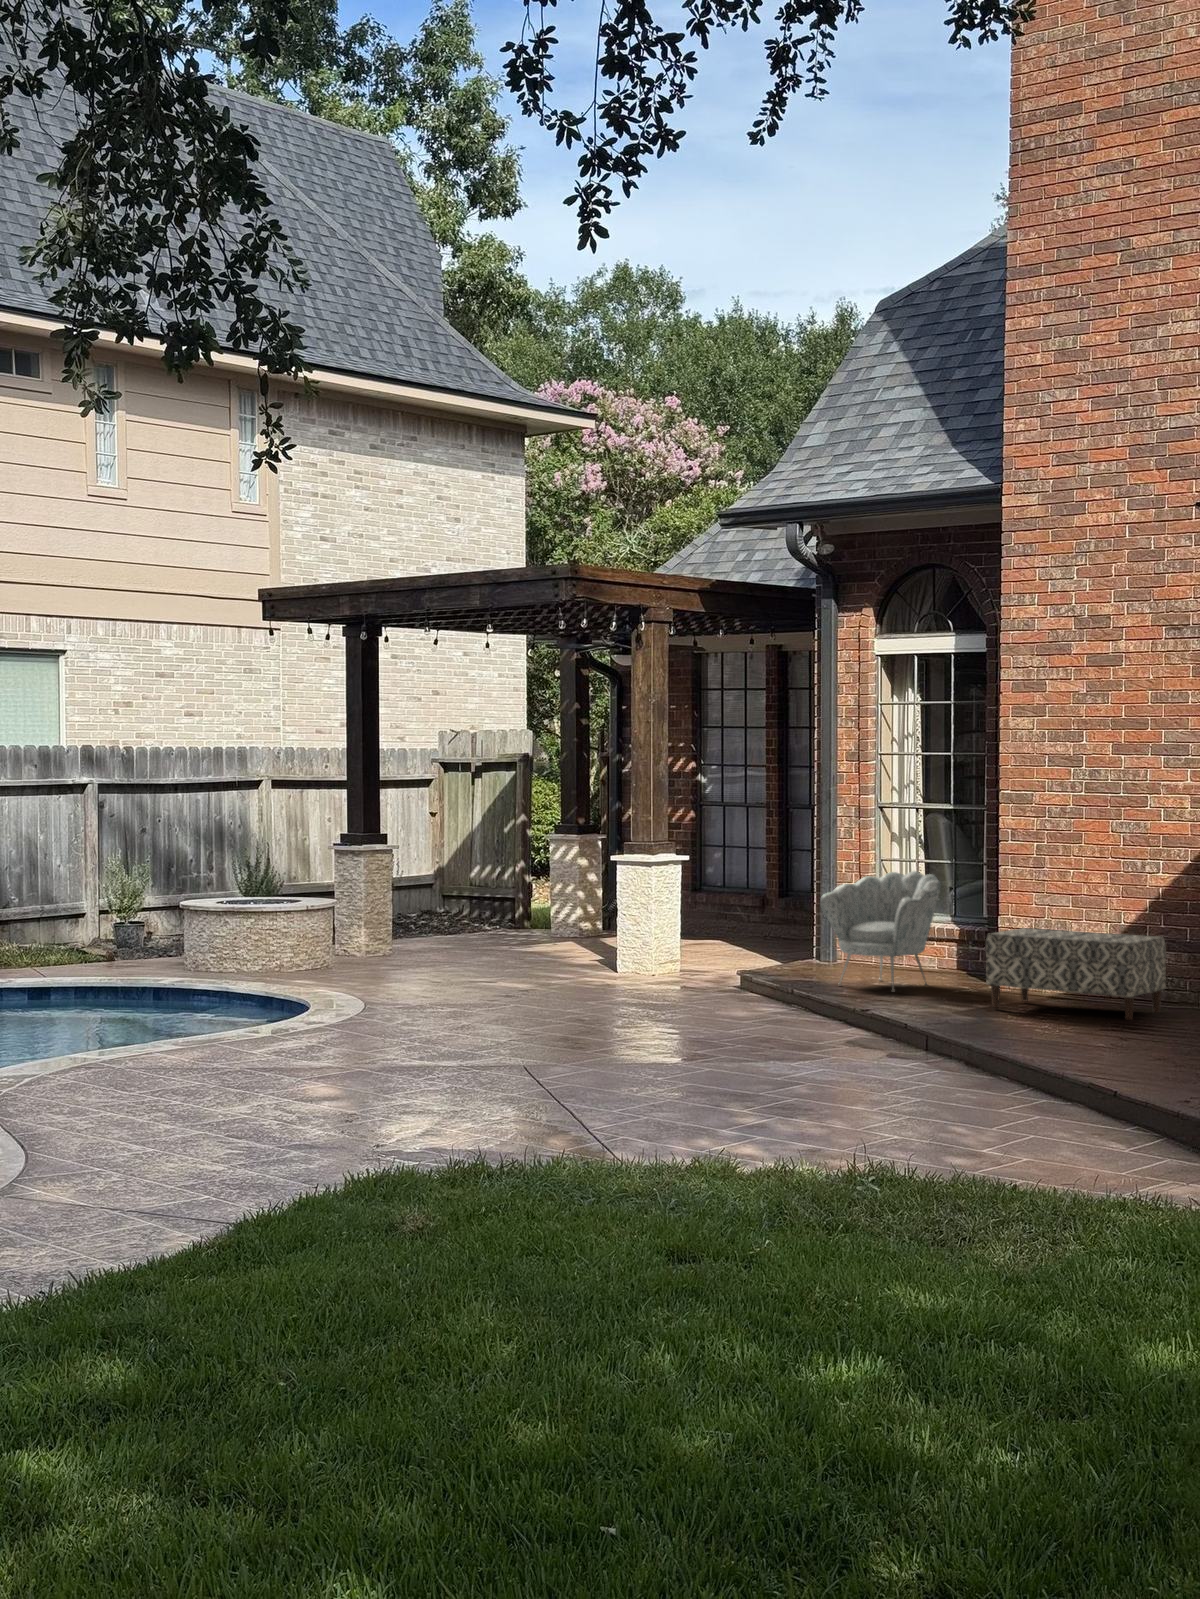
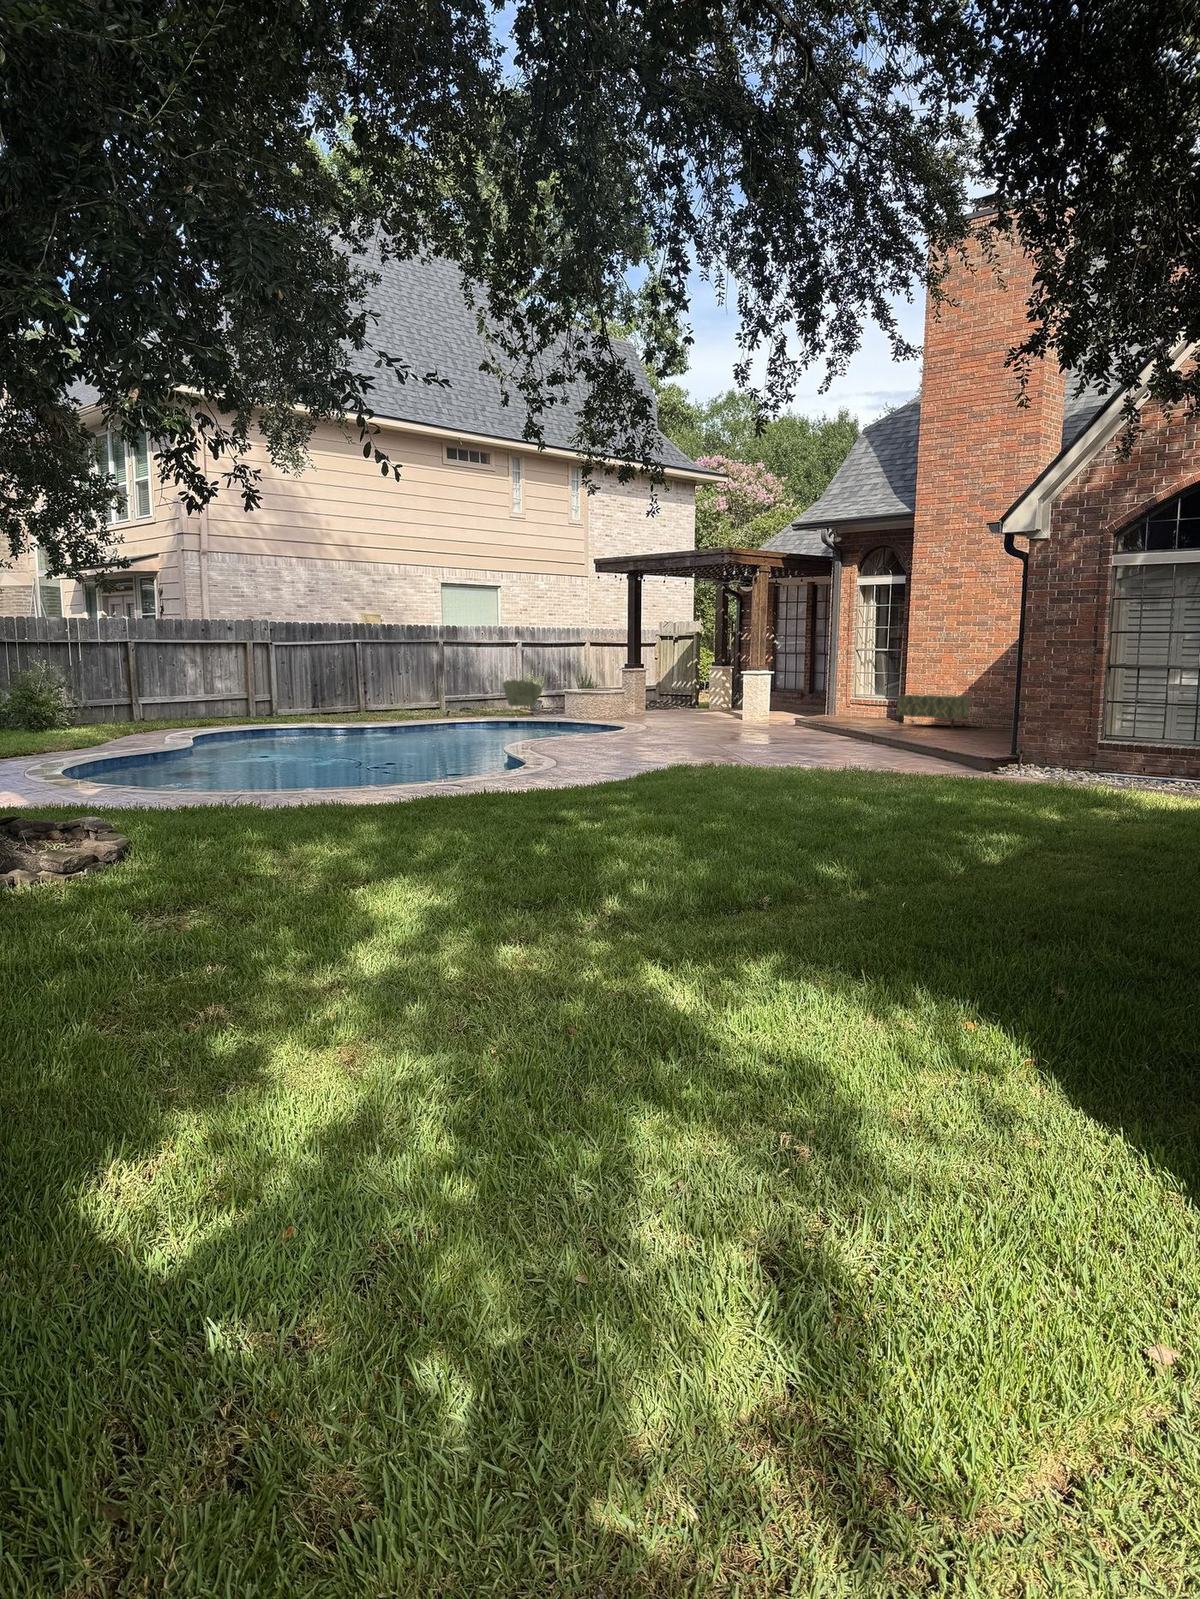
armchair: present [820,871,940,991] -> present [503,680,542,707]

